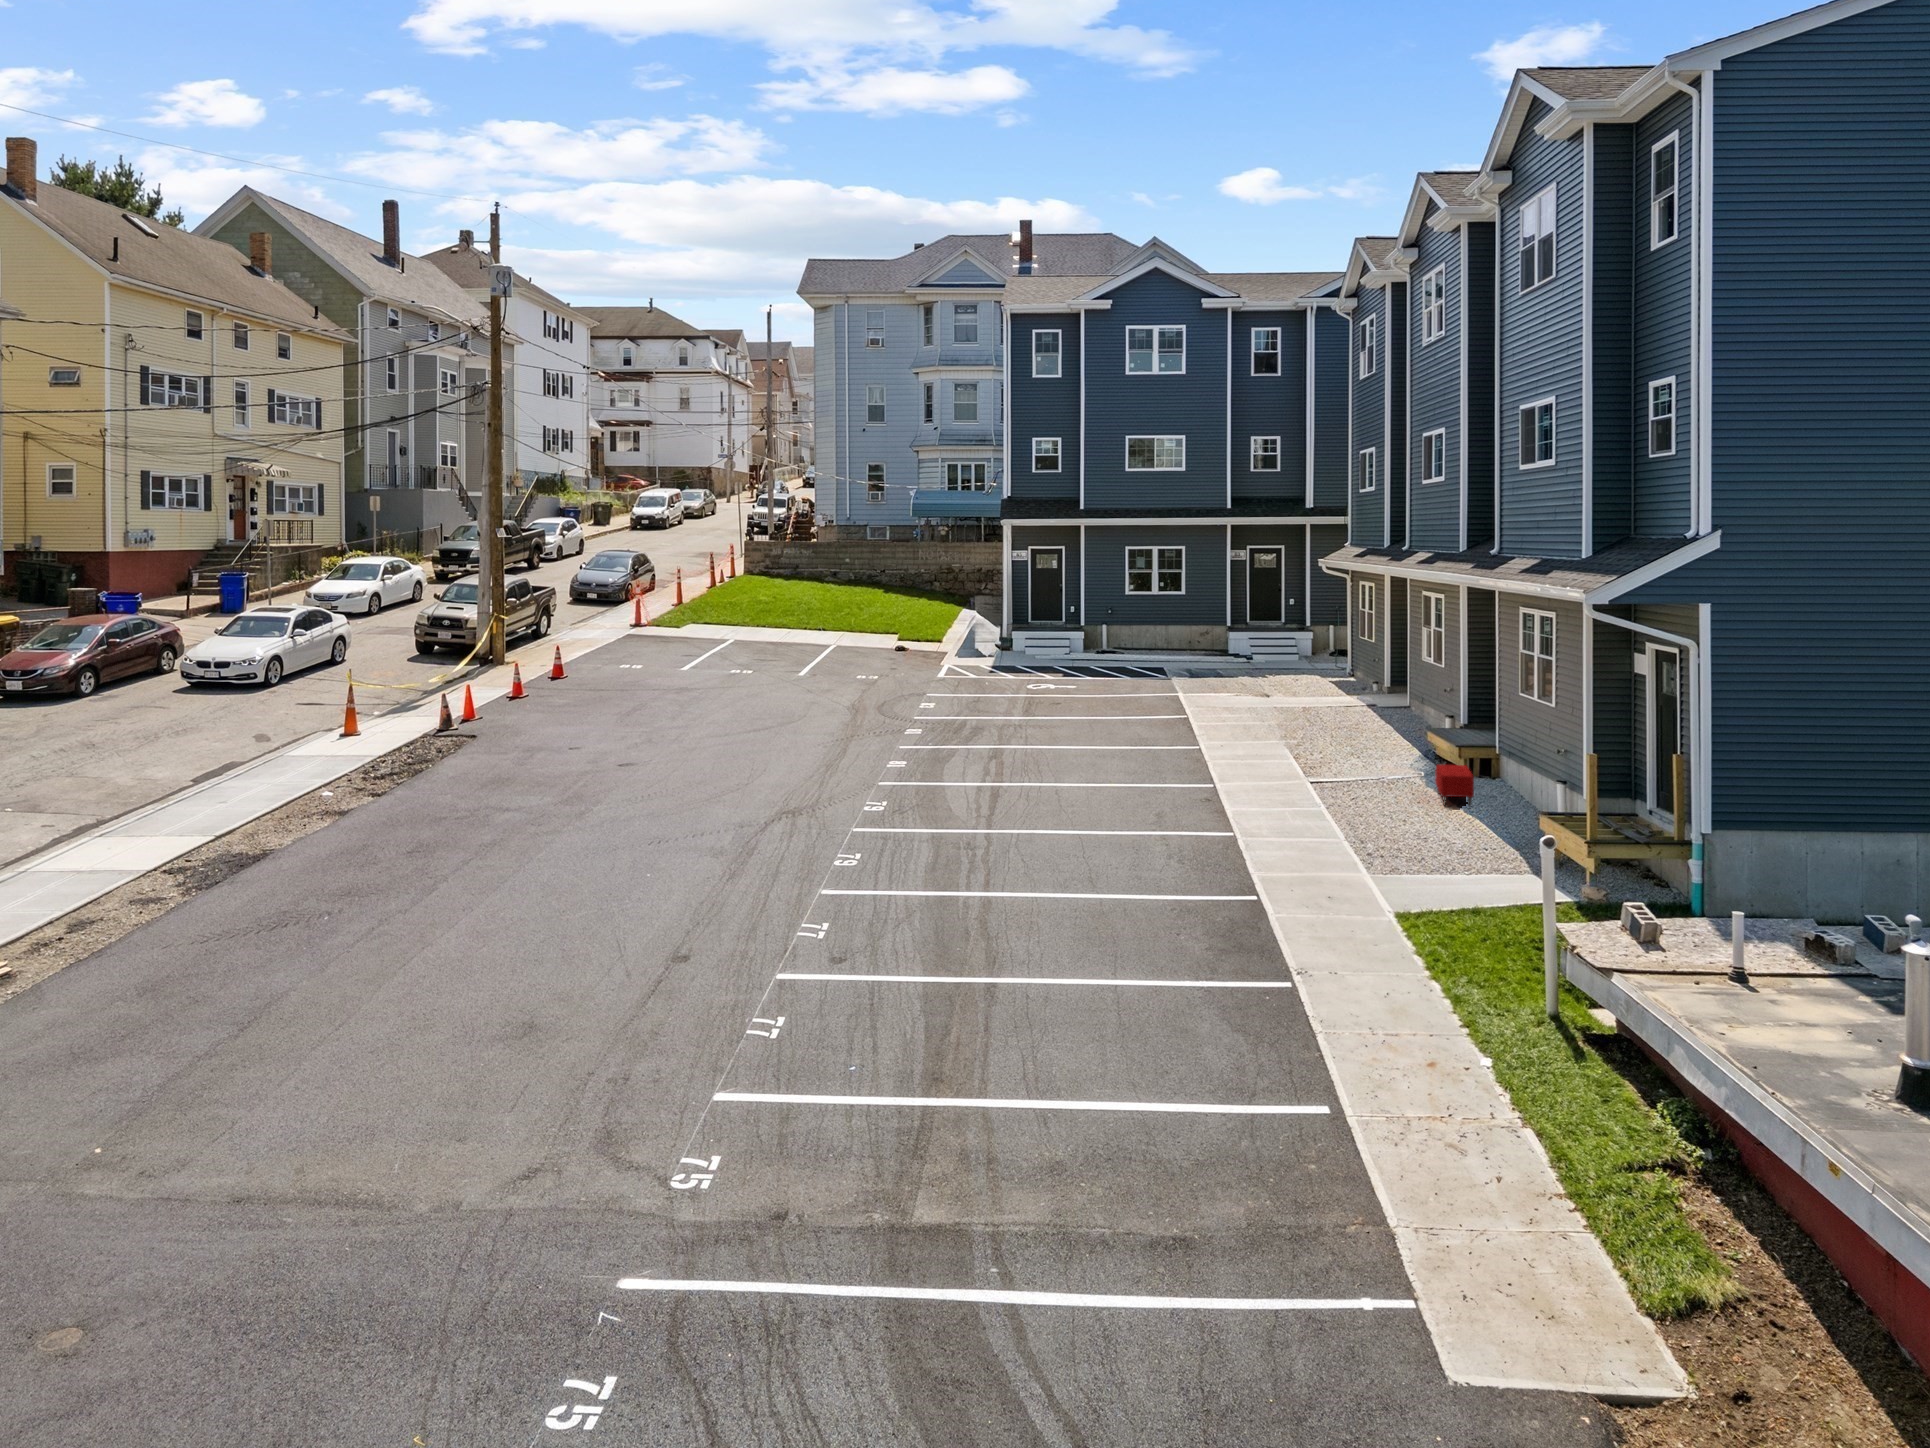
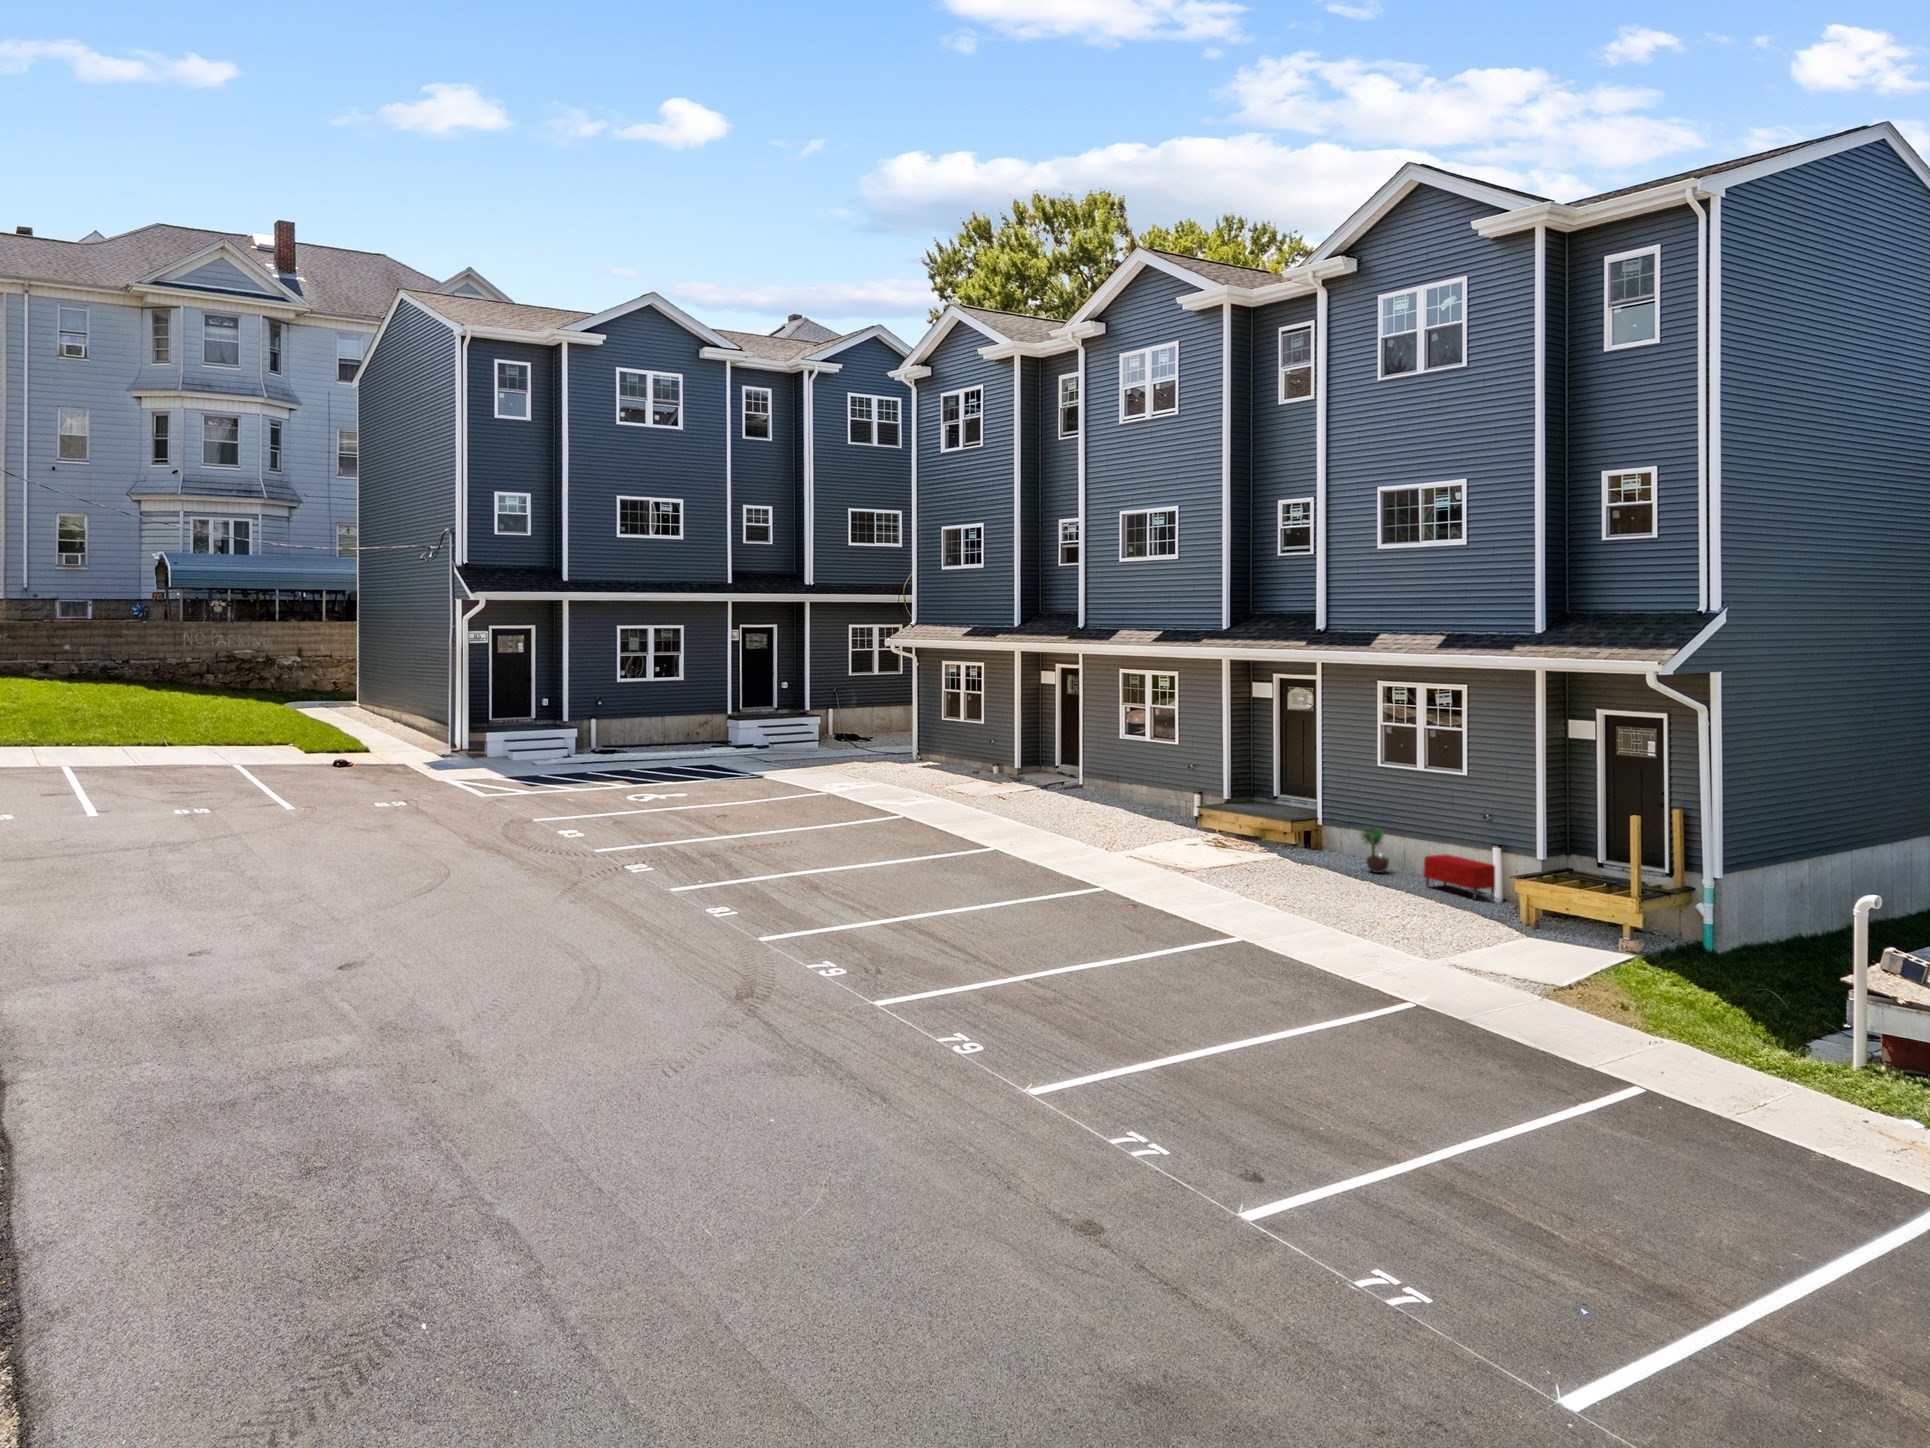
potted tree: none [1416,732,1446,780] -> present [1361,827,1389,873]

